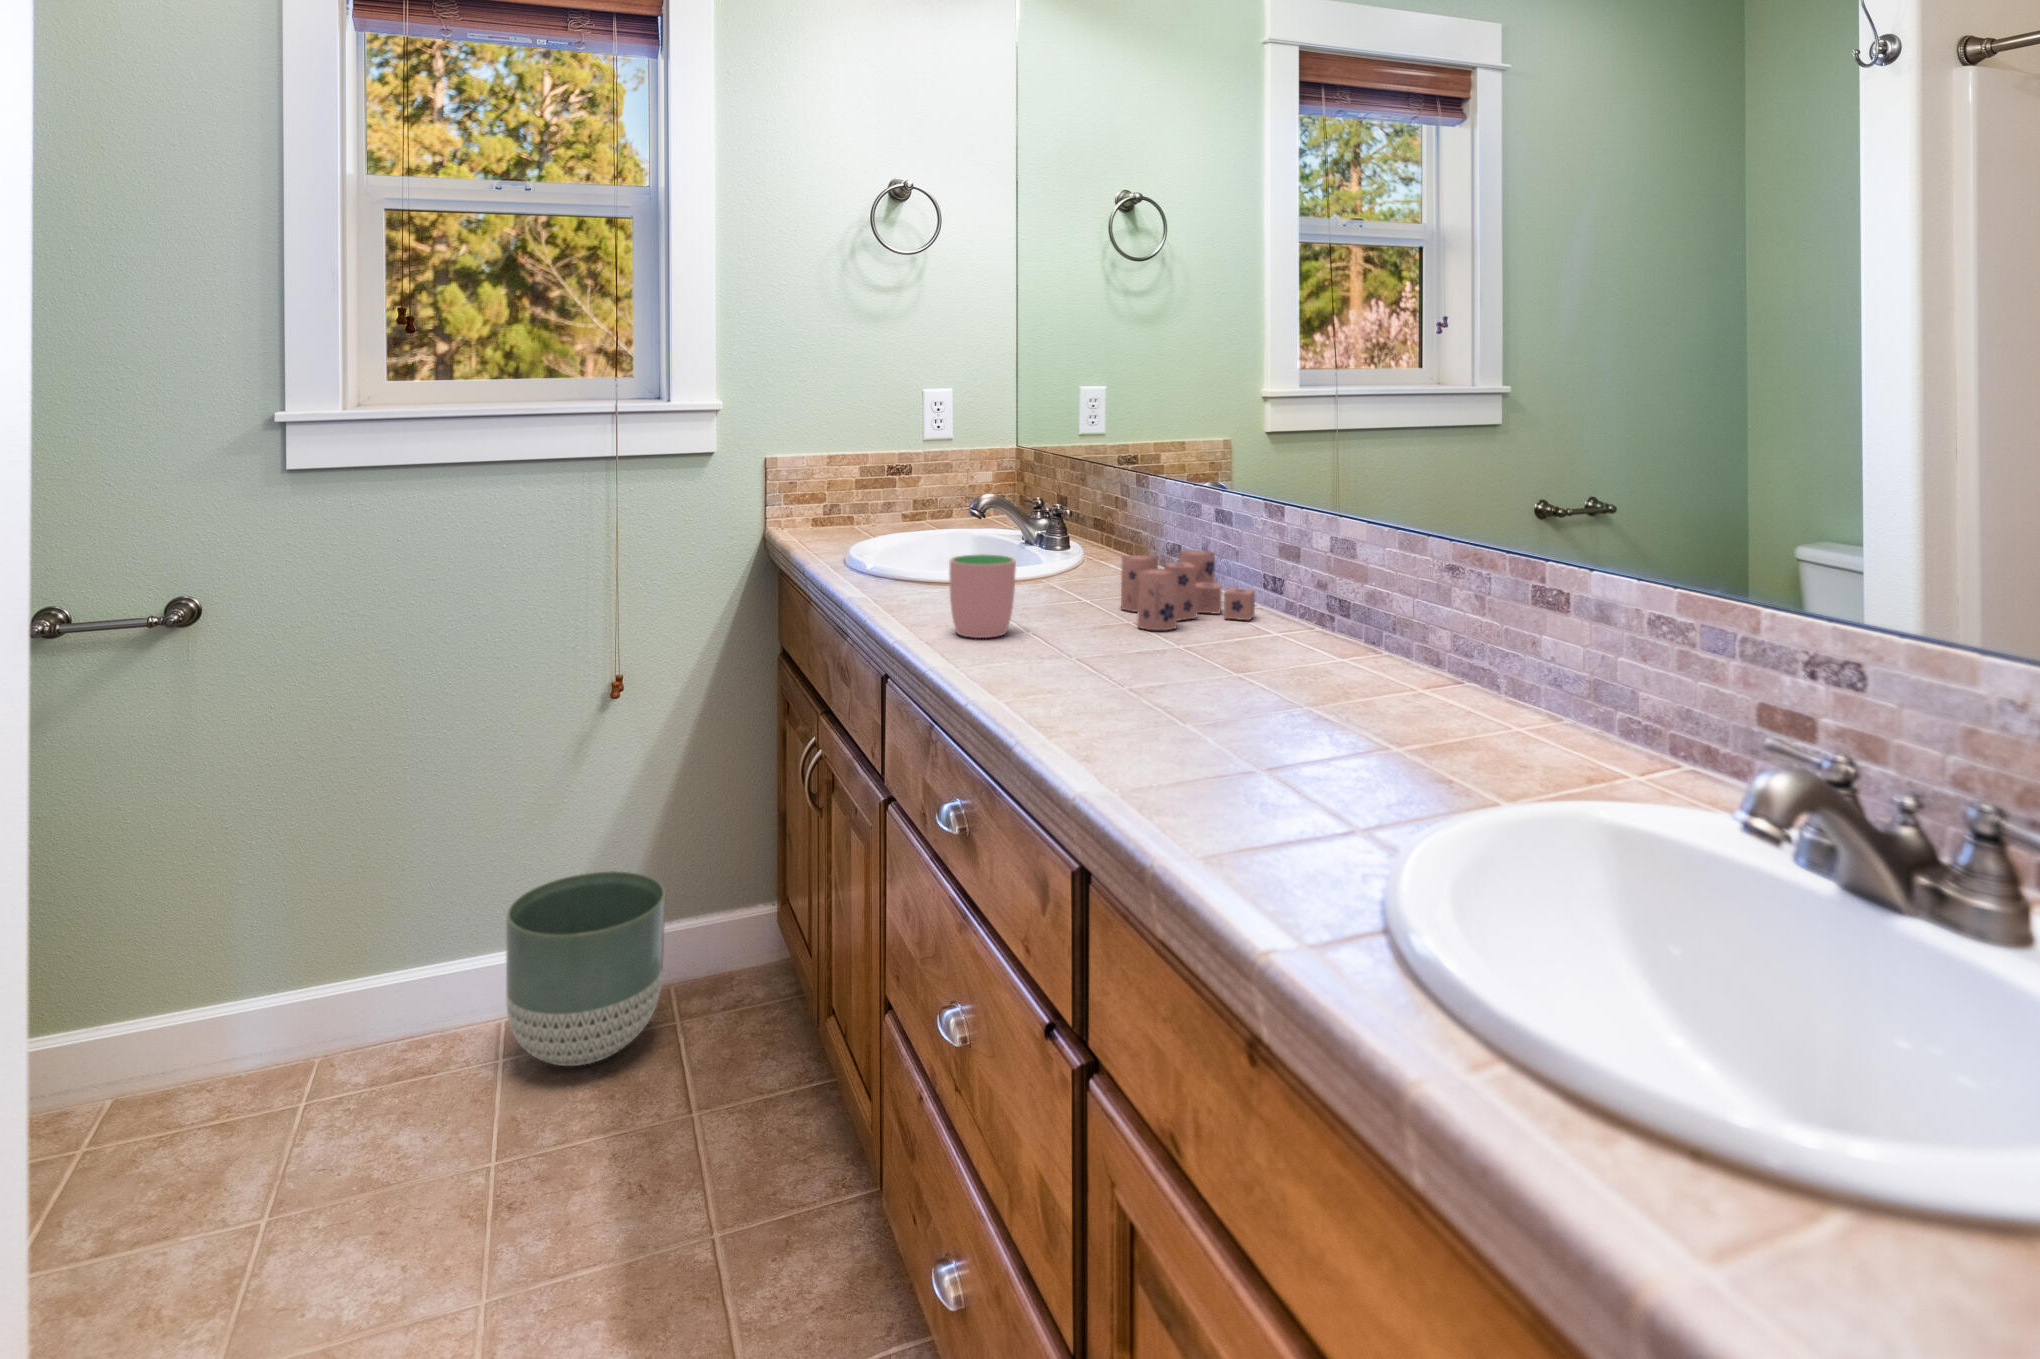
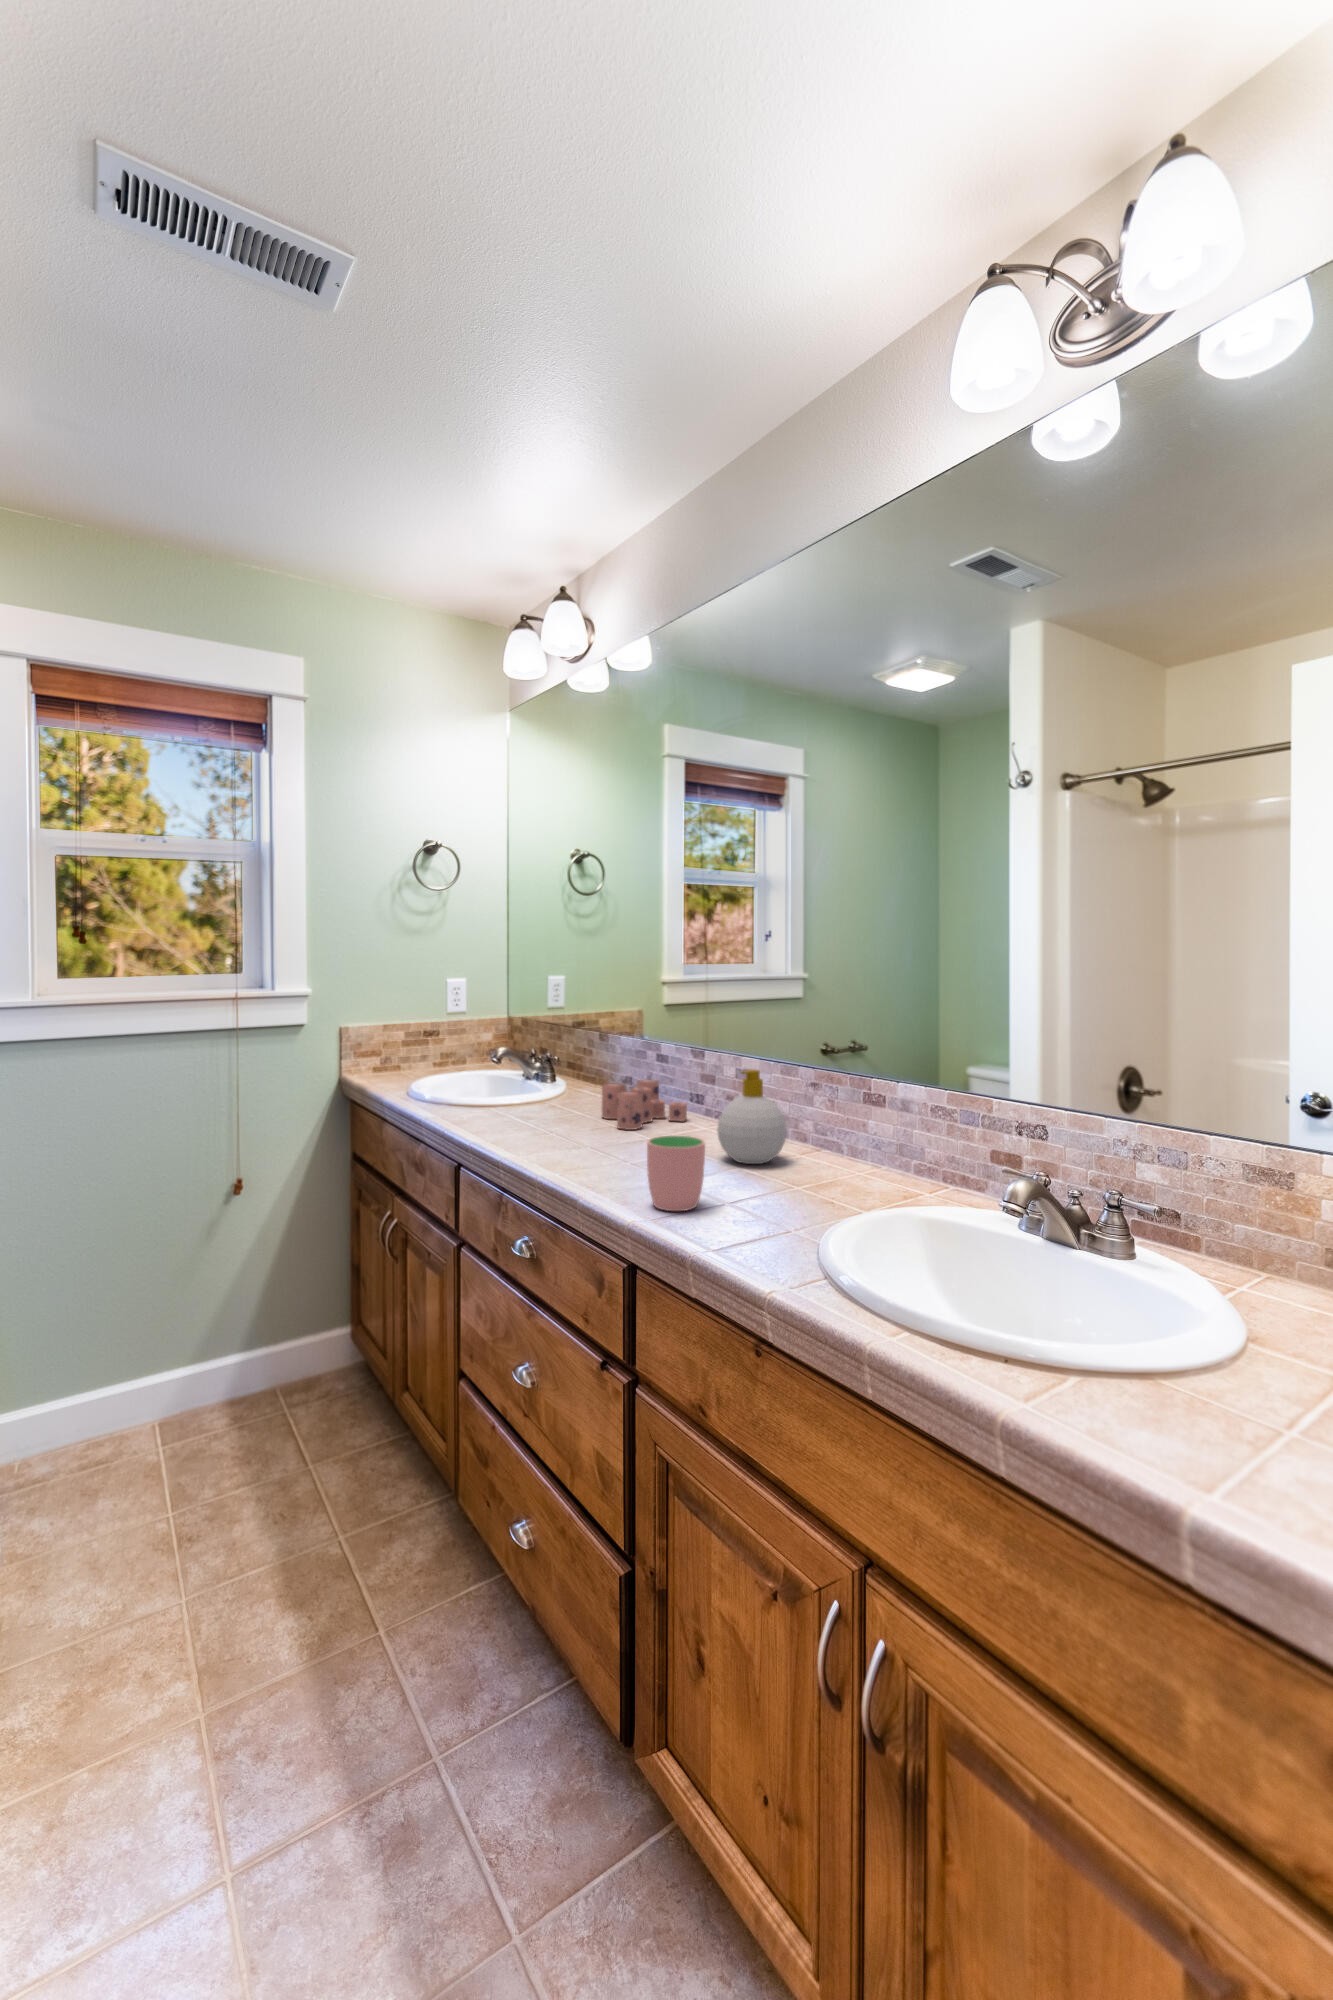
soap bottle: none [1278,541,1397,701] -> present [717,1070,787,1164]
cup: present [949,554,1016,638] -> present [647,1135,705,1211]
planter: present [506,871,665,1066] -> none [167,1313,281,1444]

